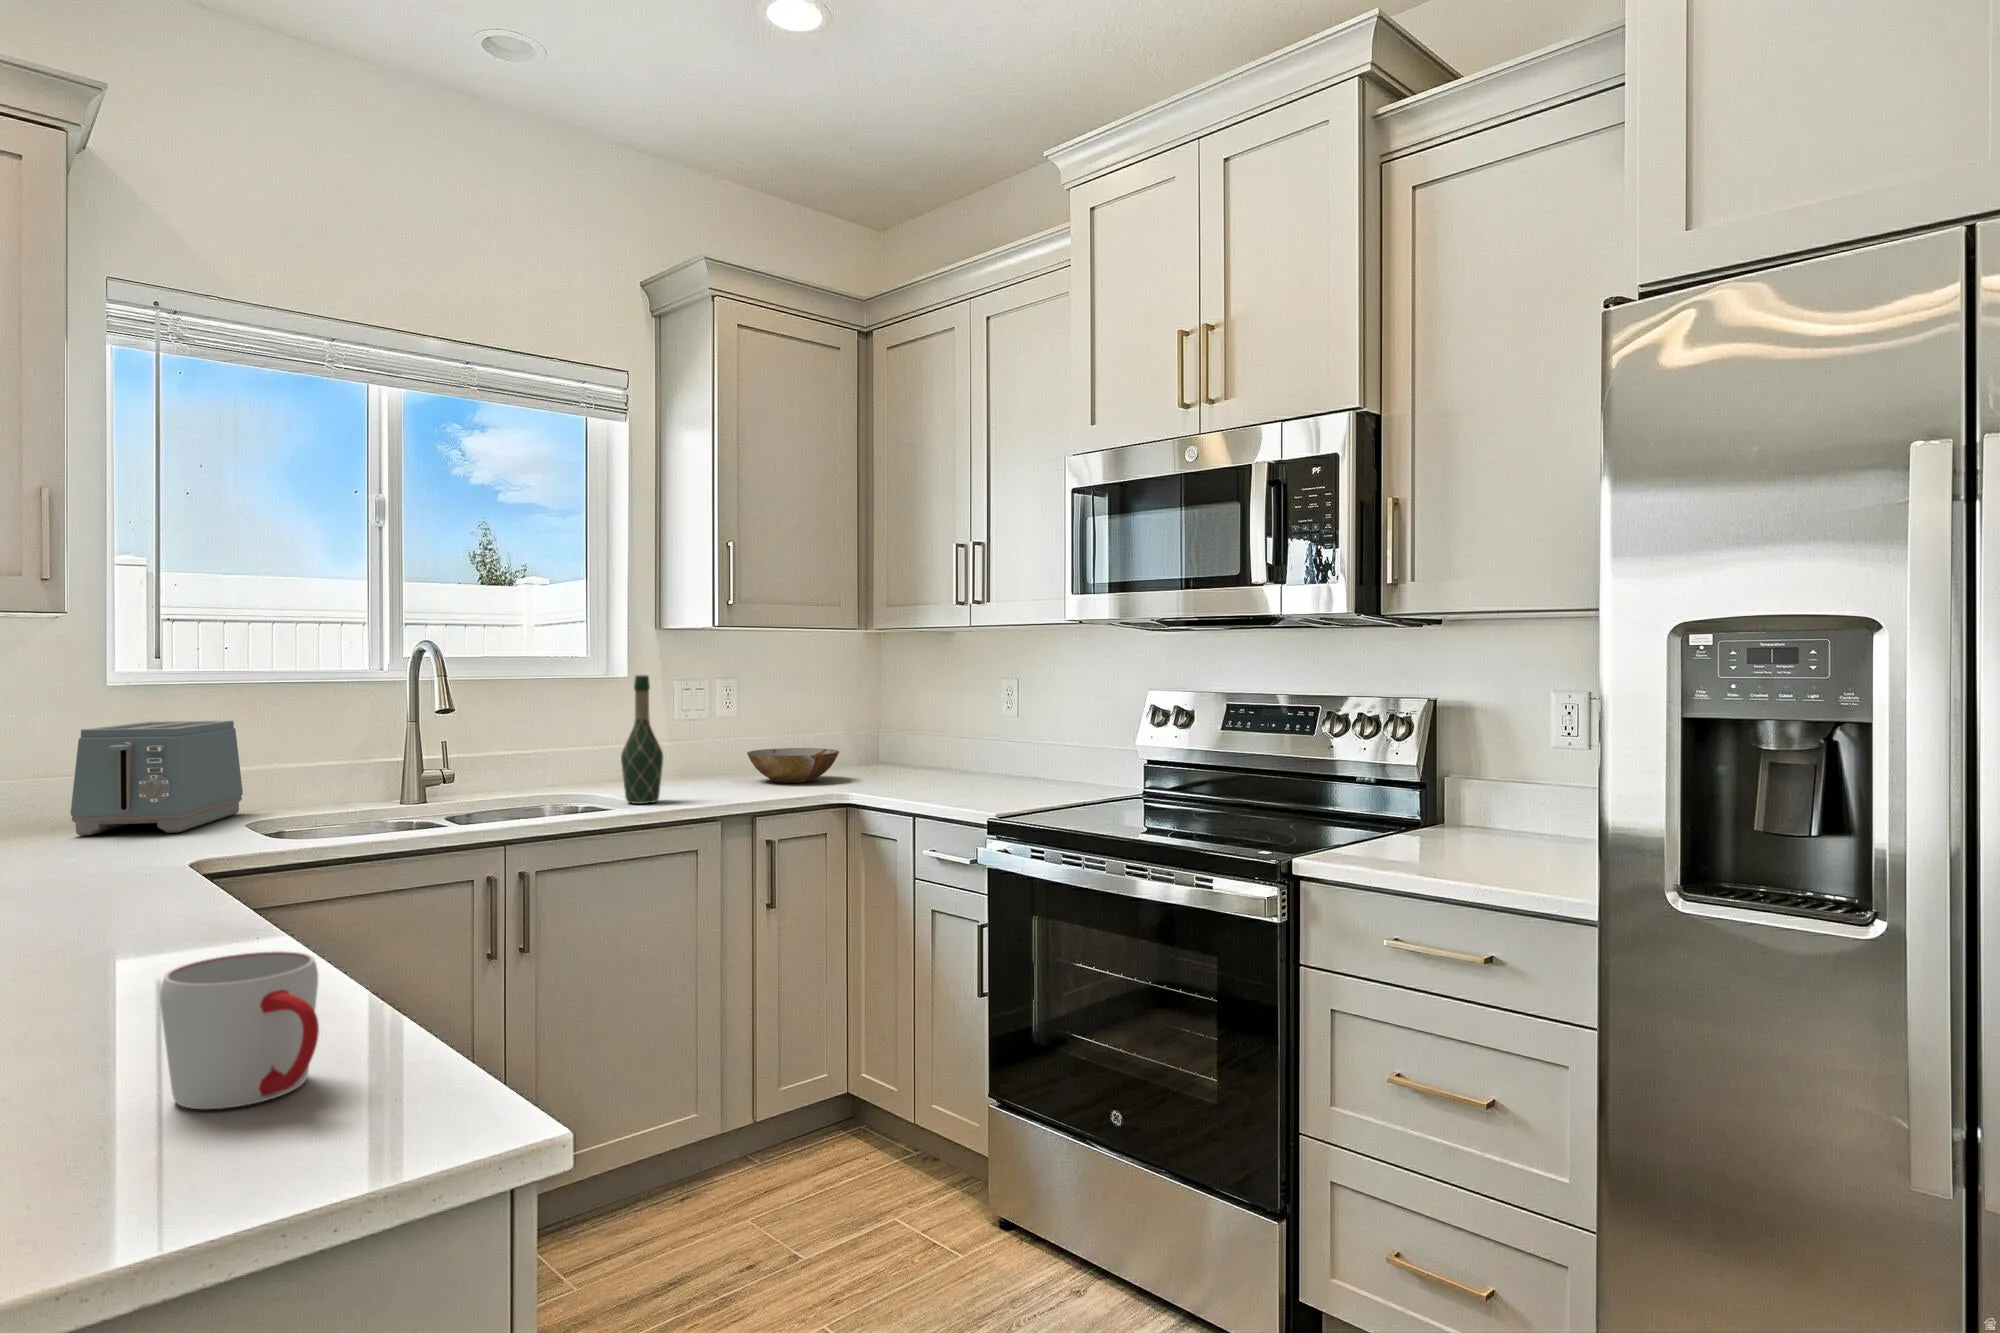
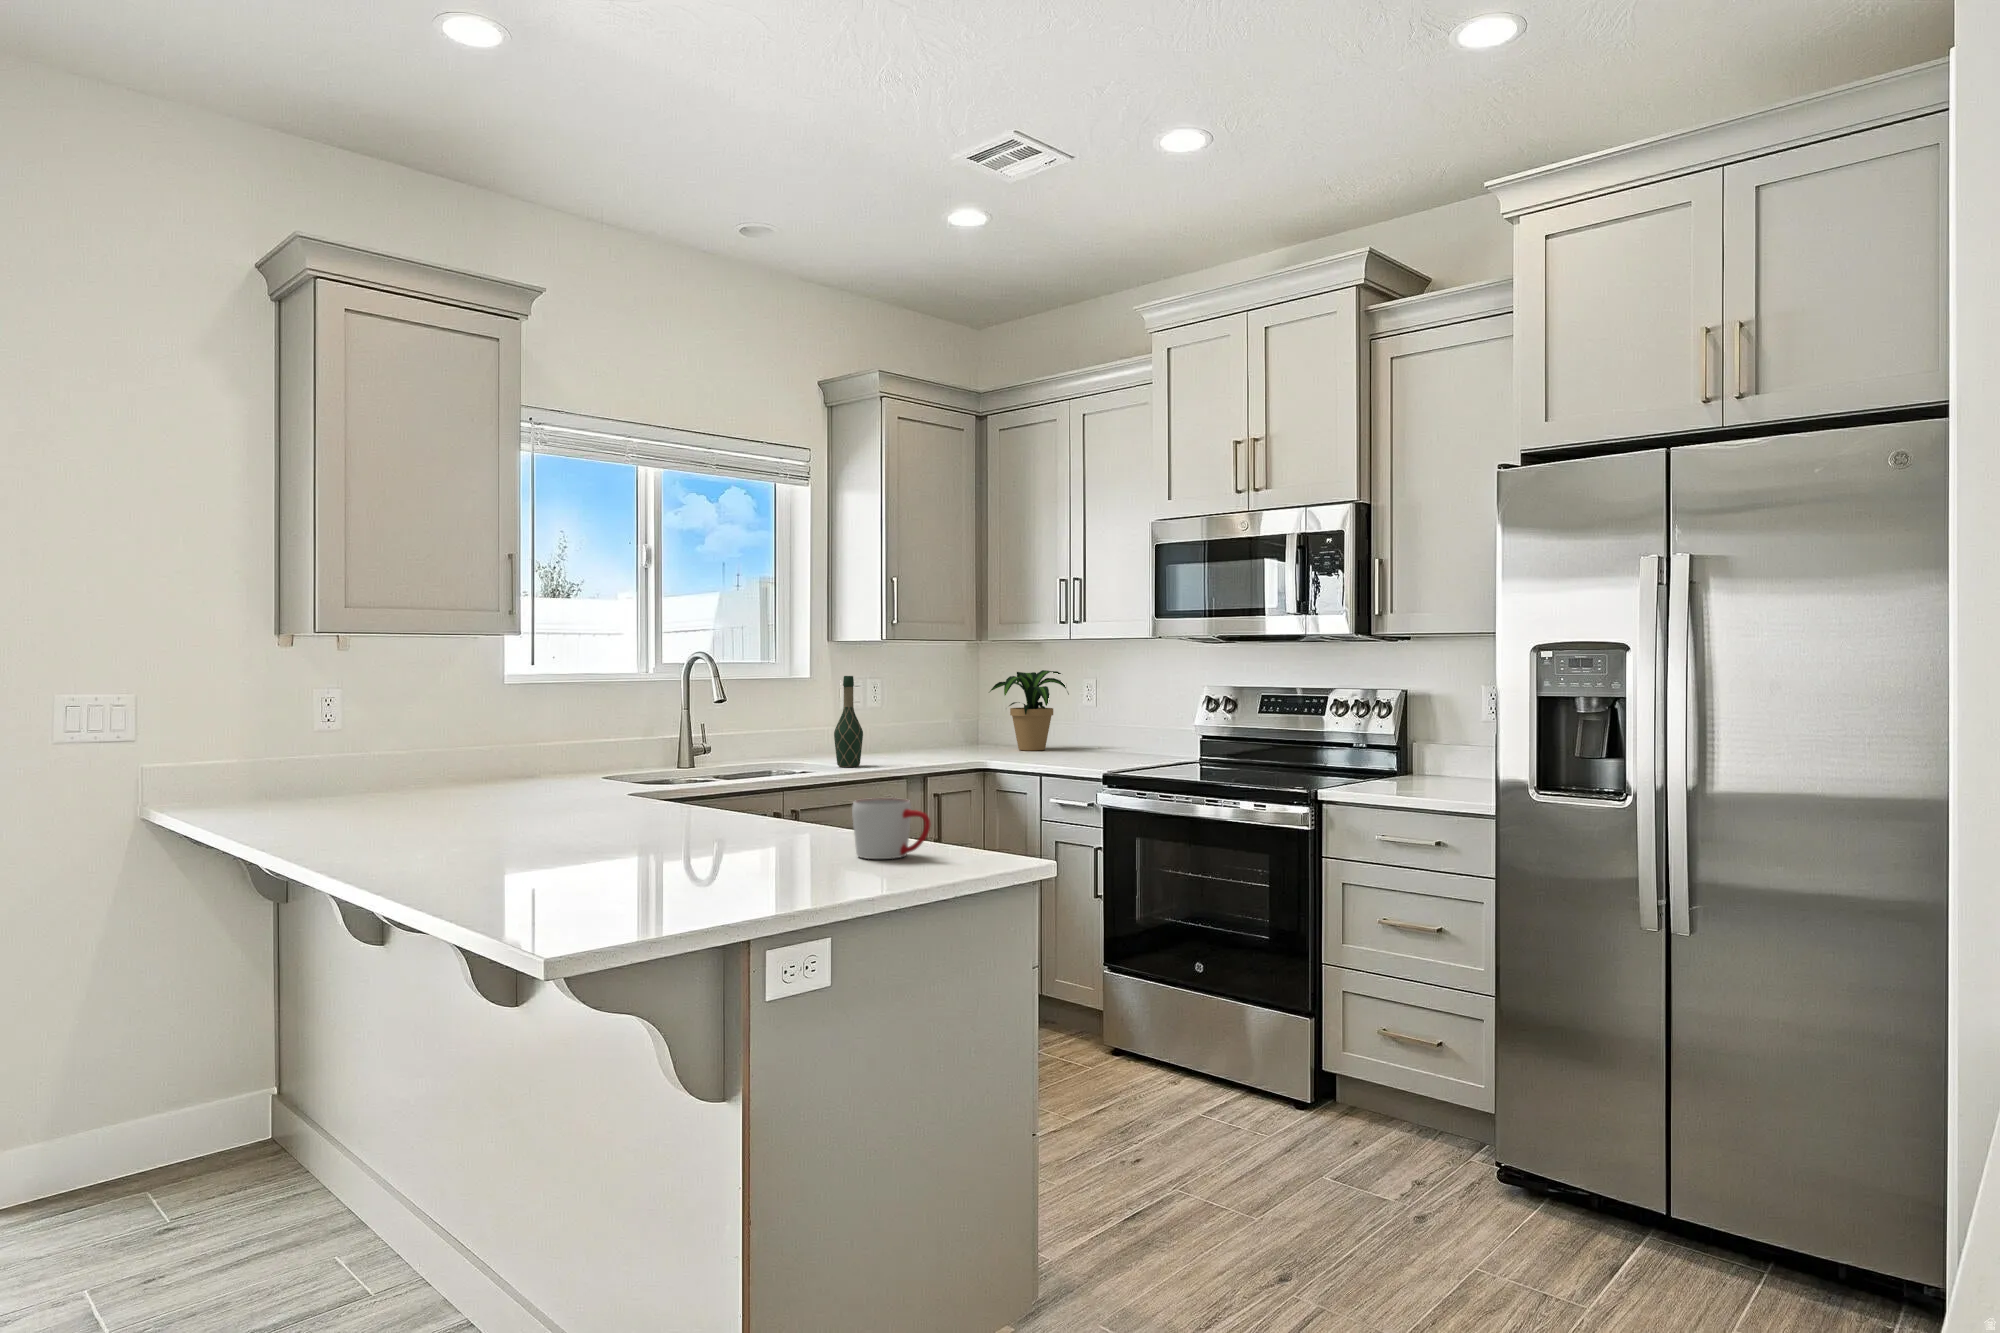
potted plant: none [876,667,983,773] -> present [990,670,1069,750]
toaster: present [71,721,243,835] -> none [504,707,581,783]
bowl: present [747,748,839,783] -> none [901,731,968,756]

